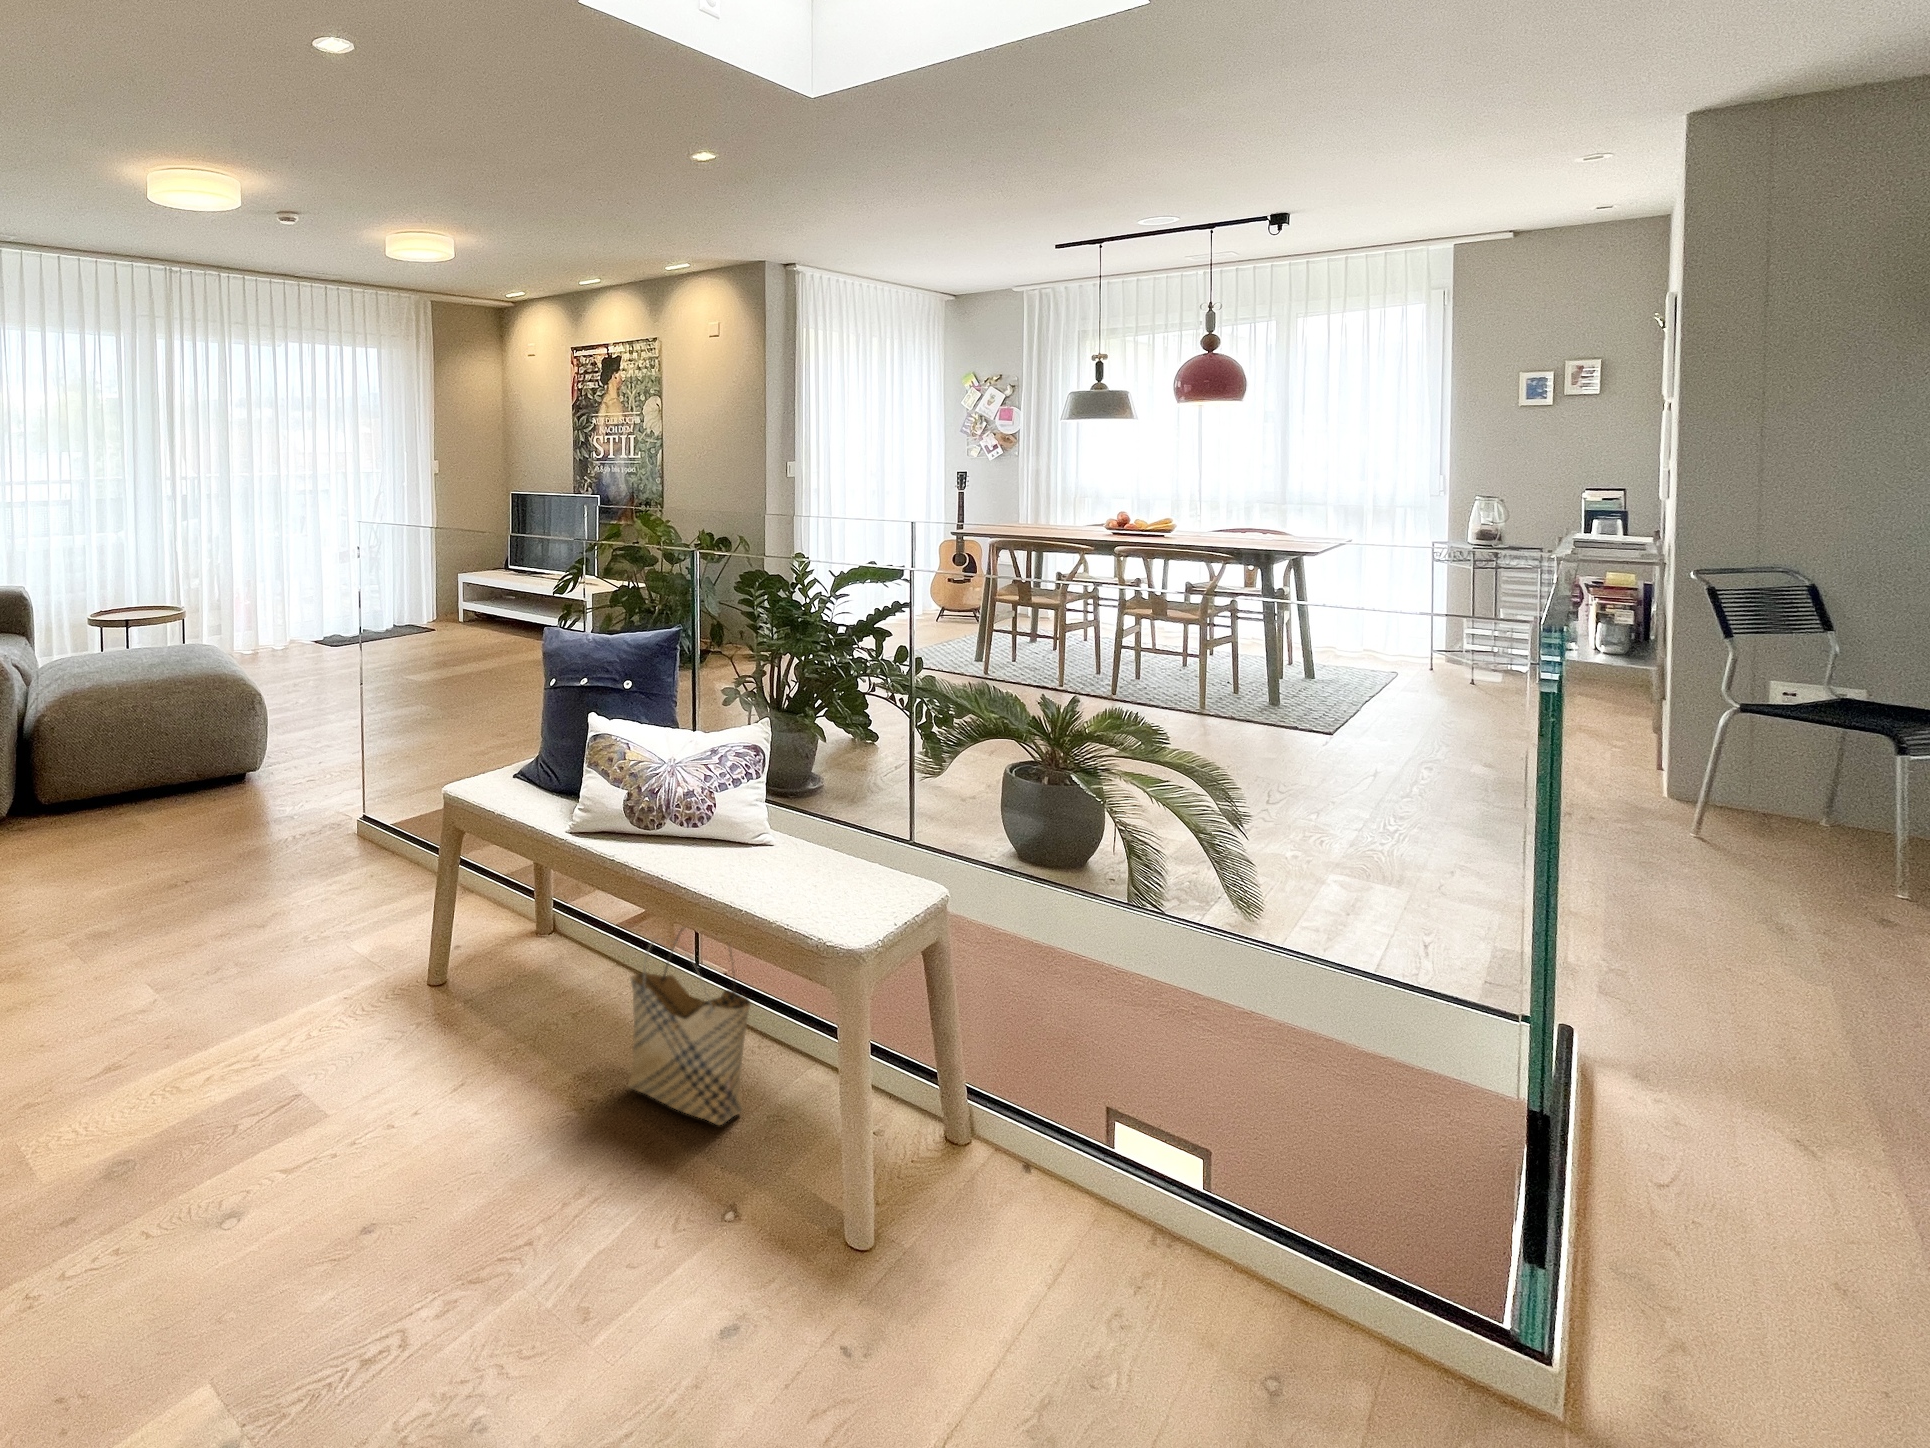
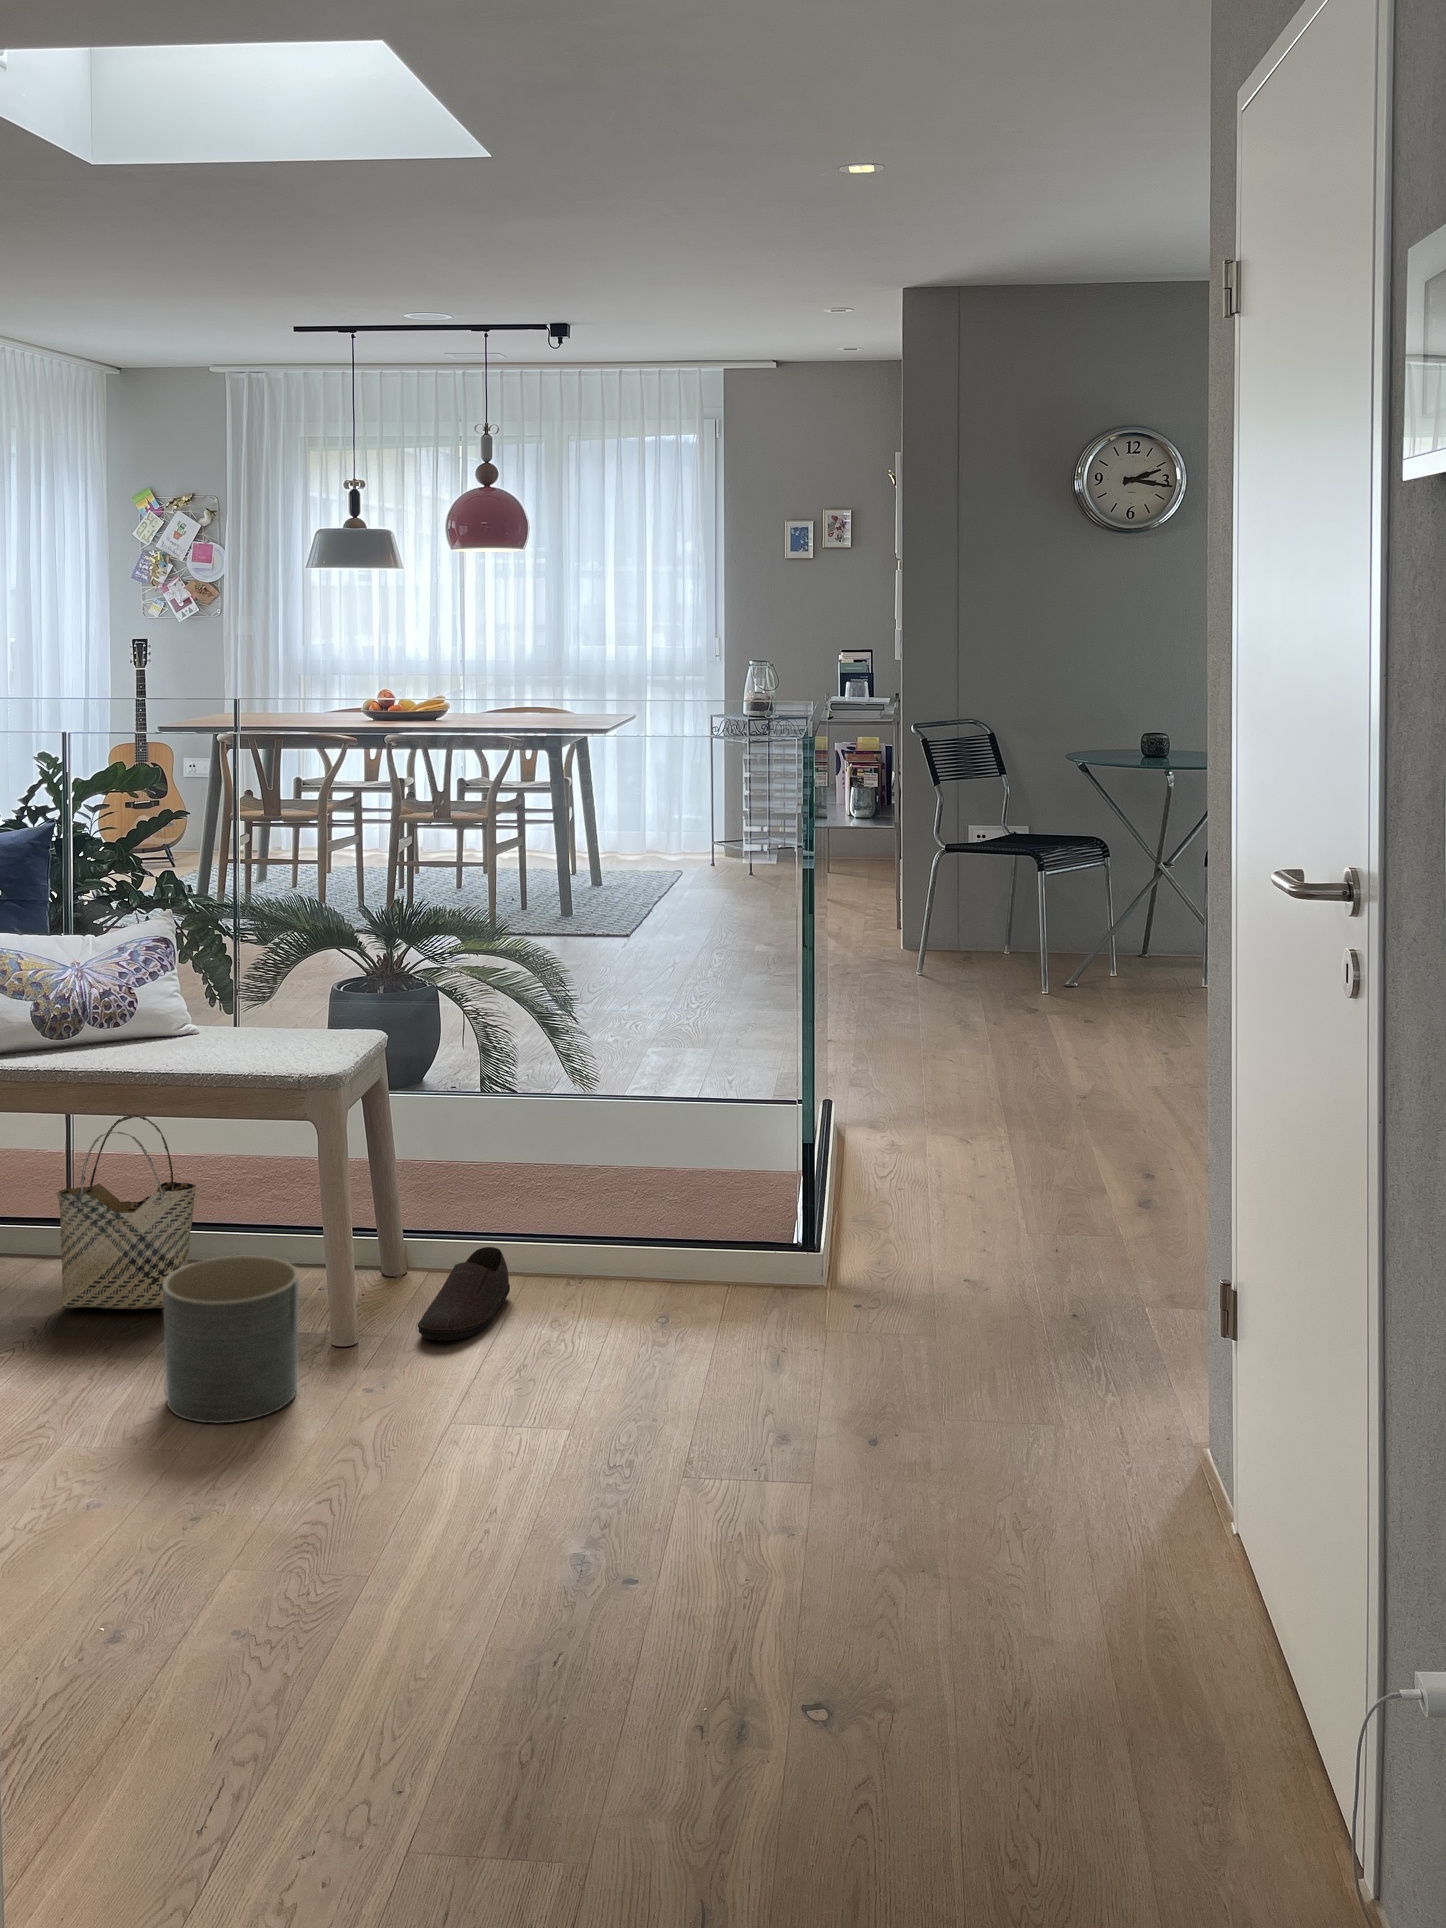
planter: none [622,1129,770,1364] -> present [163,1256,299,1423]
shoe: none [936,1173,1074,1312] -> present [417,1247,510,1340]

